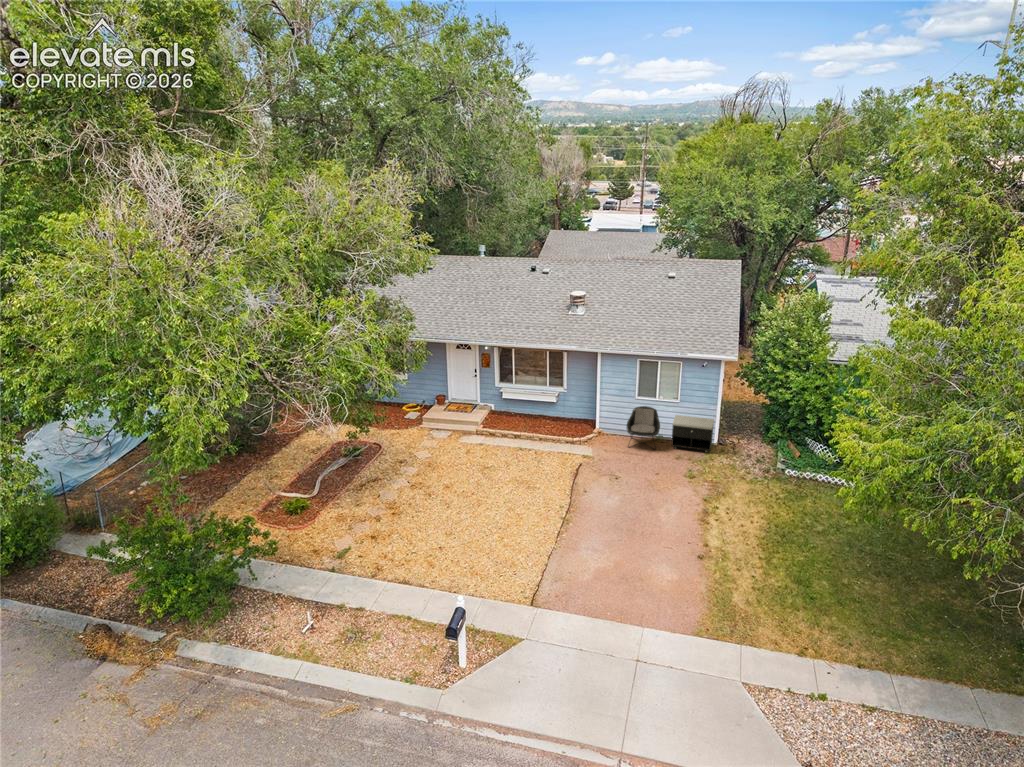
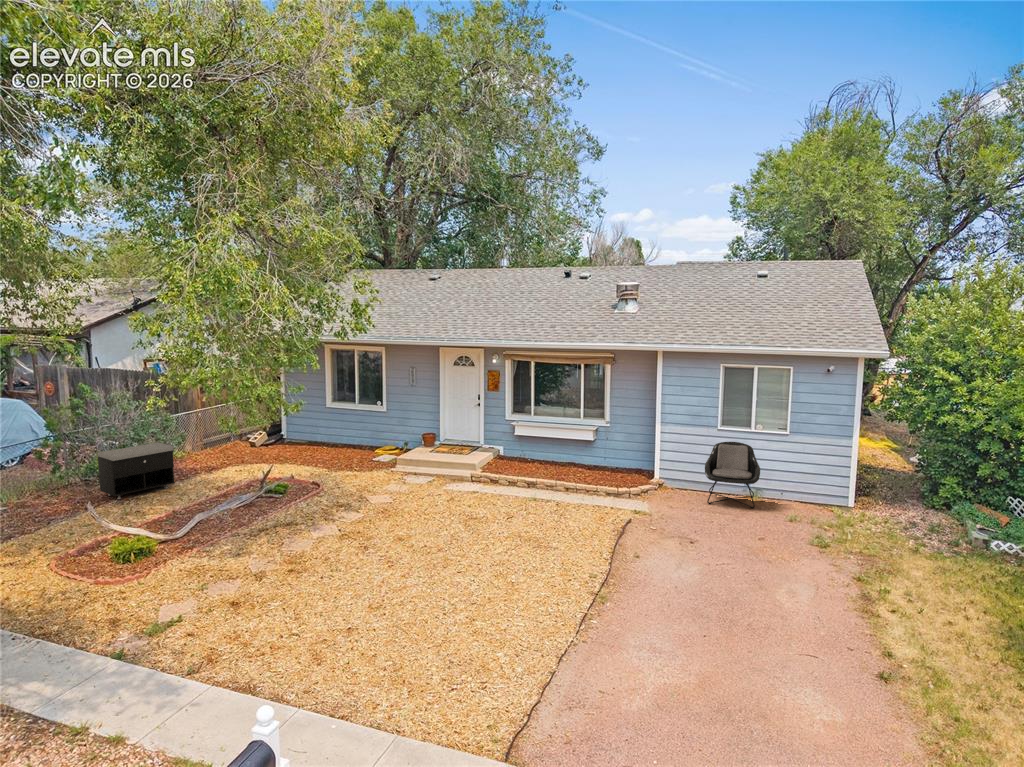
storage bench: present [672,415,714,452] -> present [98,443,175,499]

